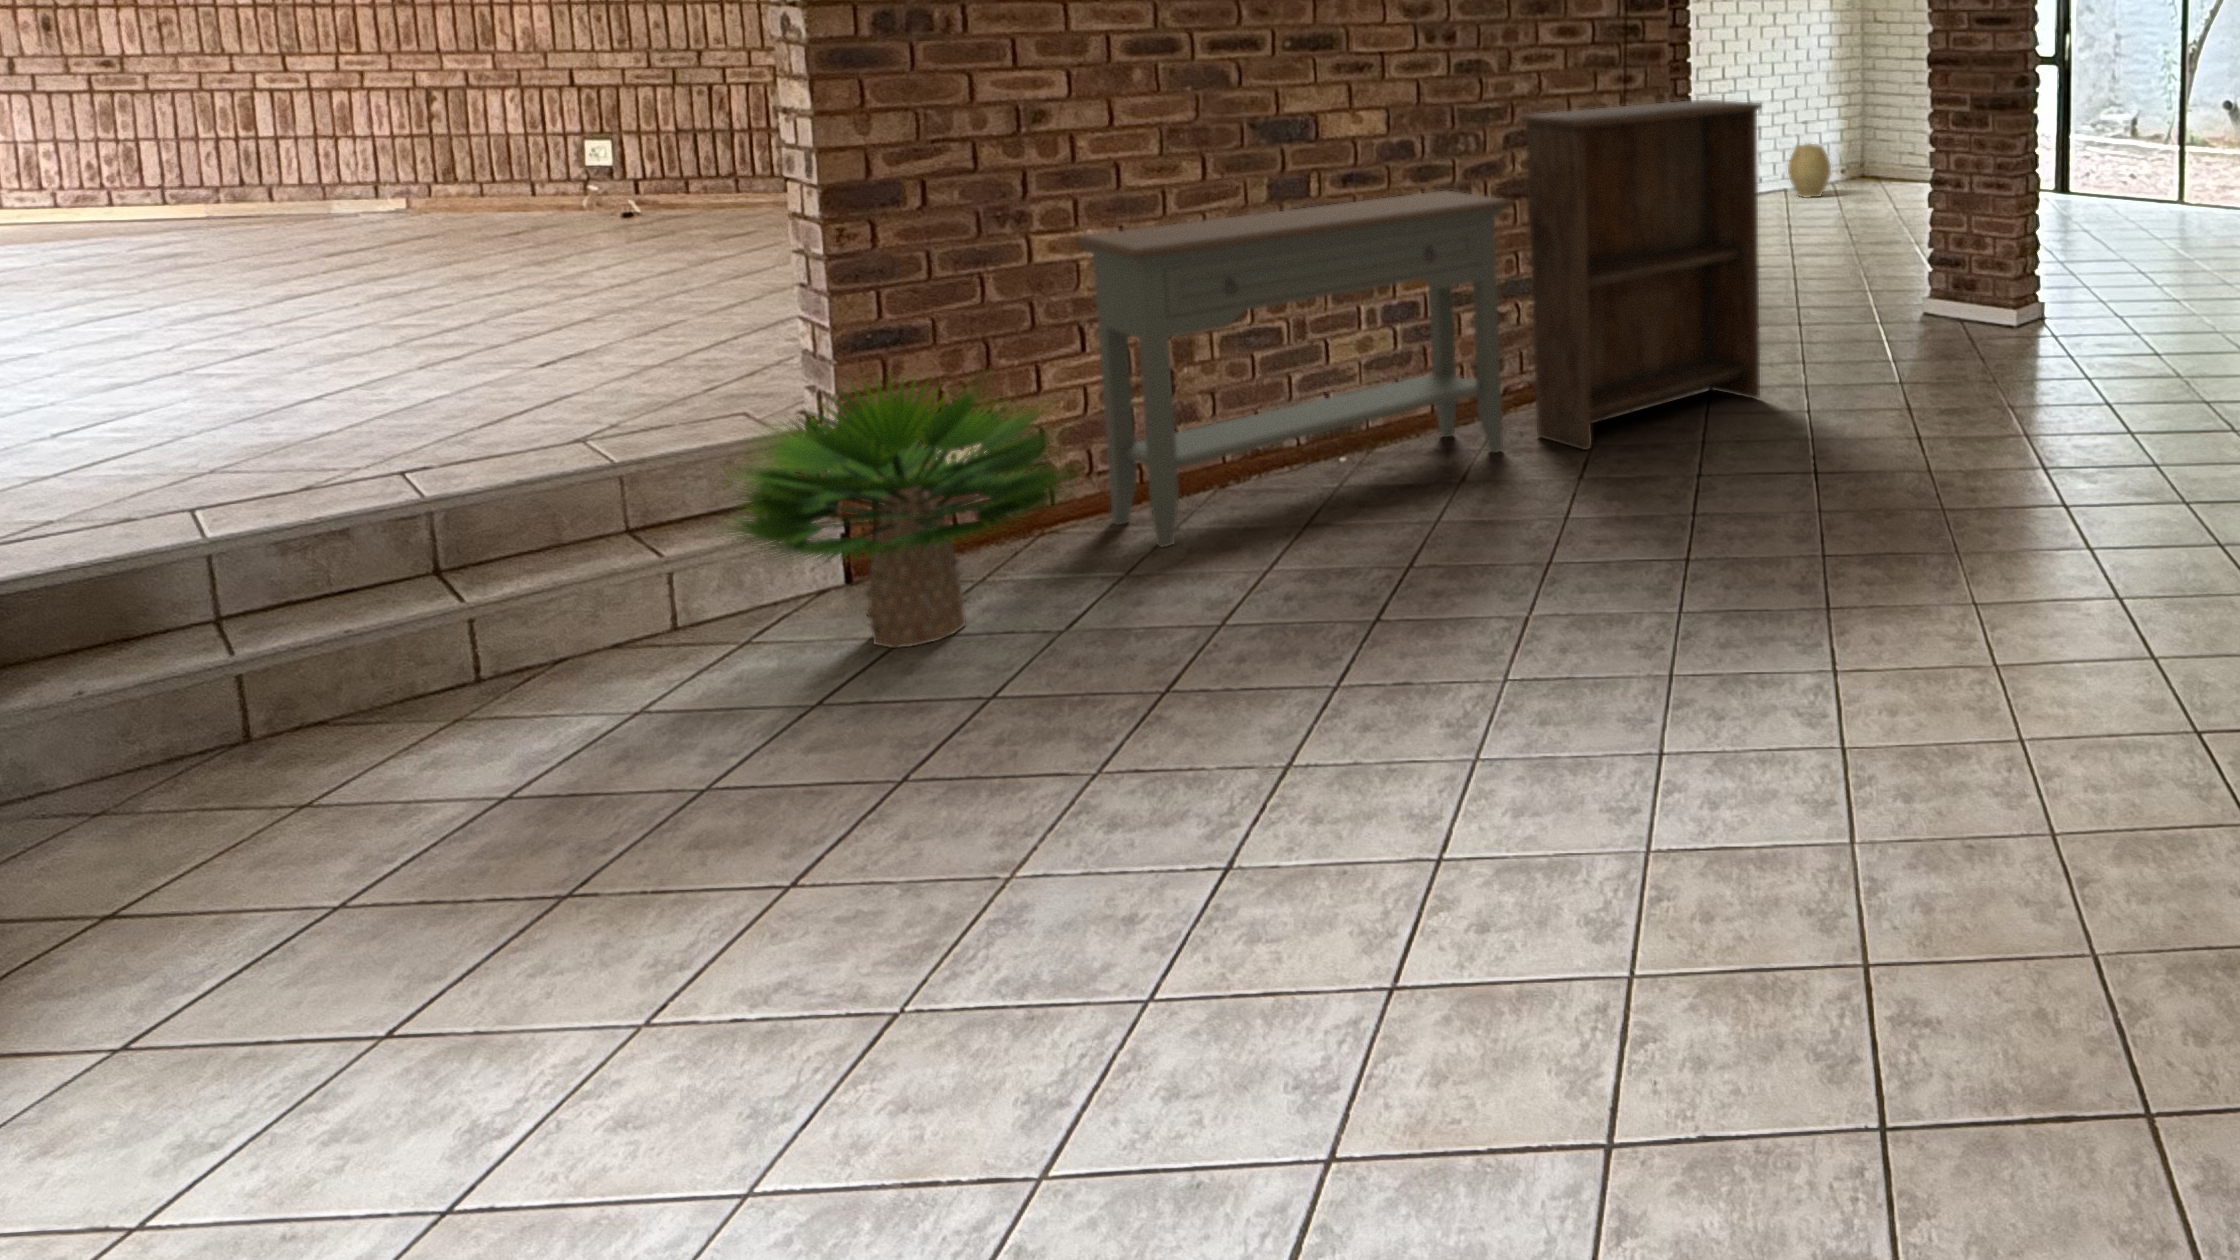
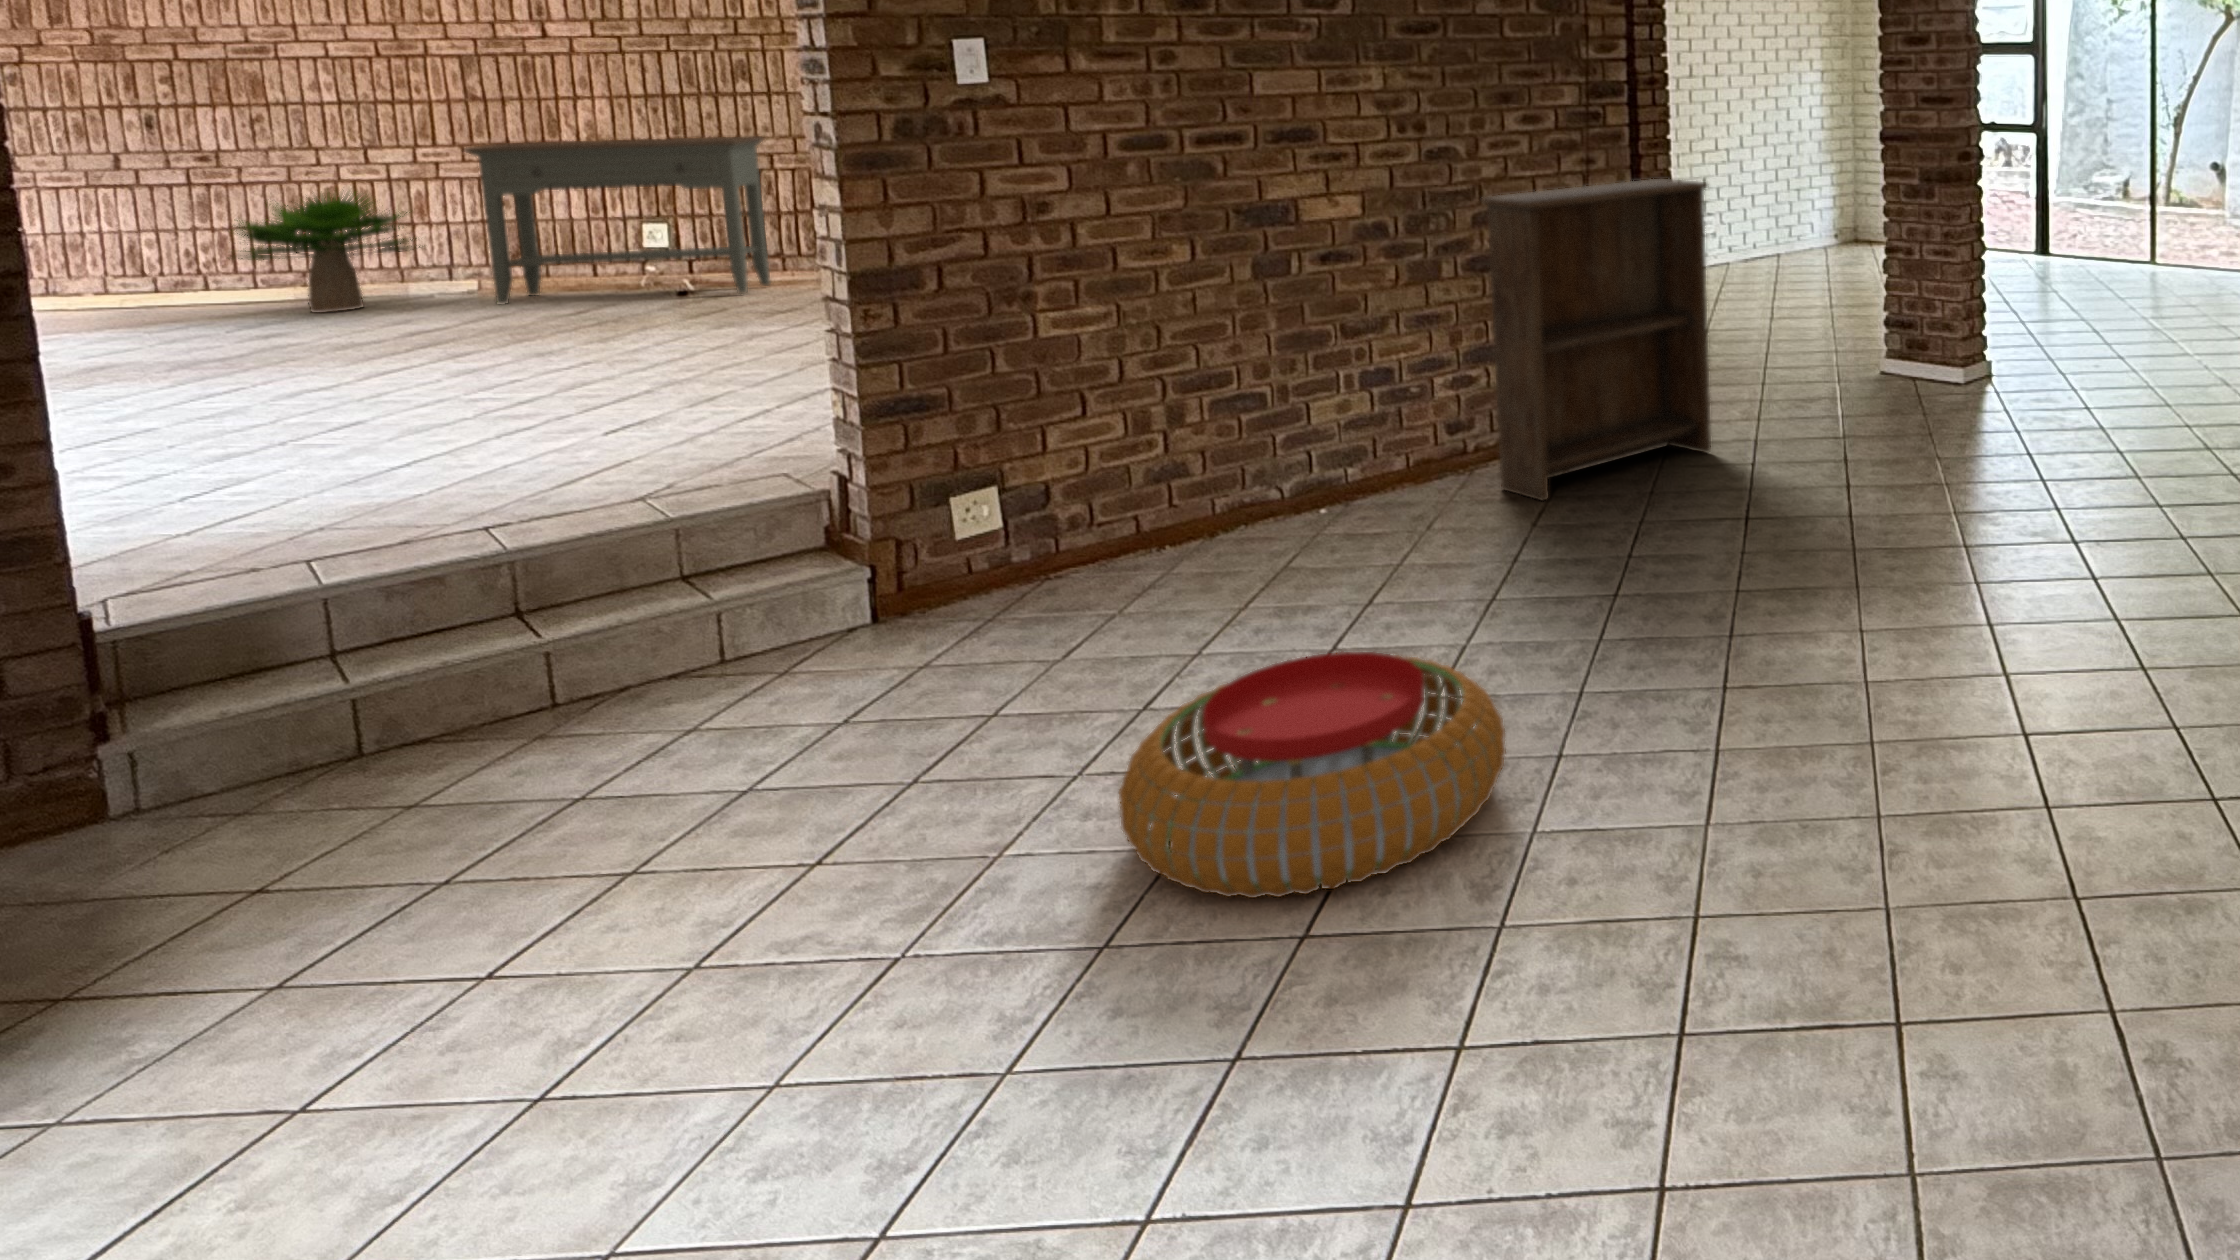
woven basket: present [1788,144,1831,197] -> none [1779,209,1821,261]
console table: present [1076,191,1513,547] -> present [464,136,770,304]
potted plant: present [725,375,1078,648] -> present [235,190,420,313]
pouf: none [1155,632,1606,936] -> present [1119,652,1506,898]

